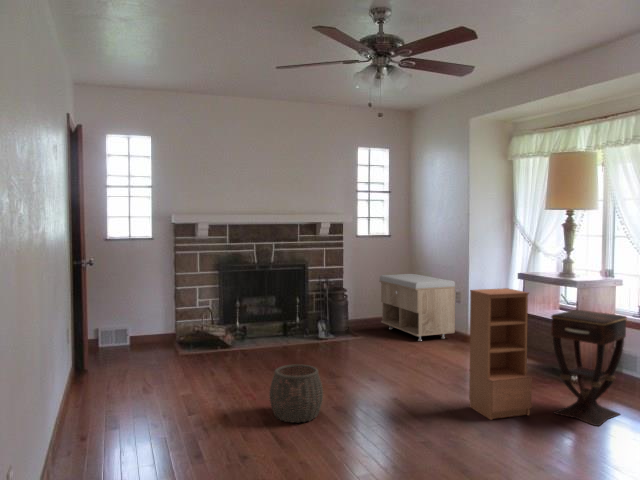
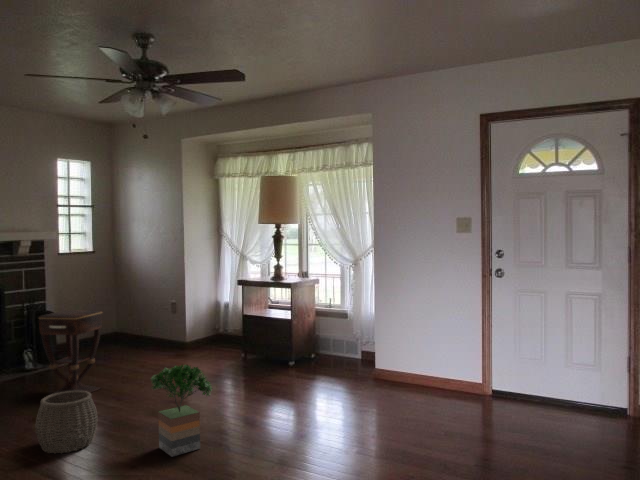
storage bench: present [380,274,455,341] -> none [87,290,173,356]
bookcase: present [469,288,532,420] -> none [224,292,278,406]
side table: present [551,310,627,426] -> present [39,310,102,394]
potted tree: none [356,358,420,455] -> present [151,365,212,457]

